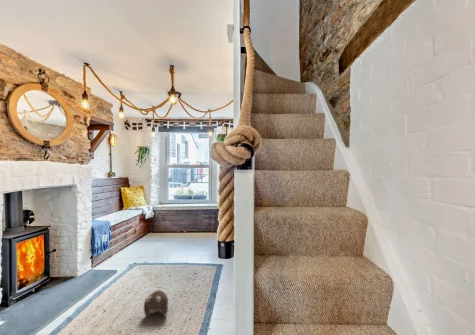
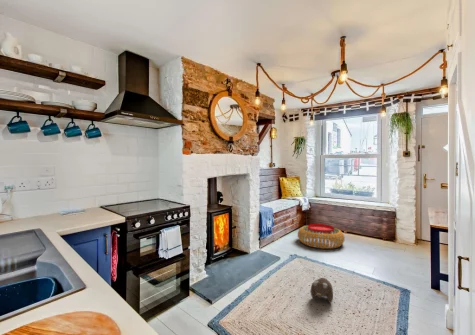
pouf: none [139,231,185,256] -> present [298,224,345,249]

